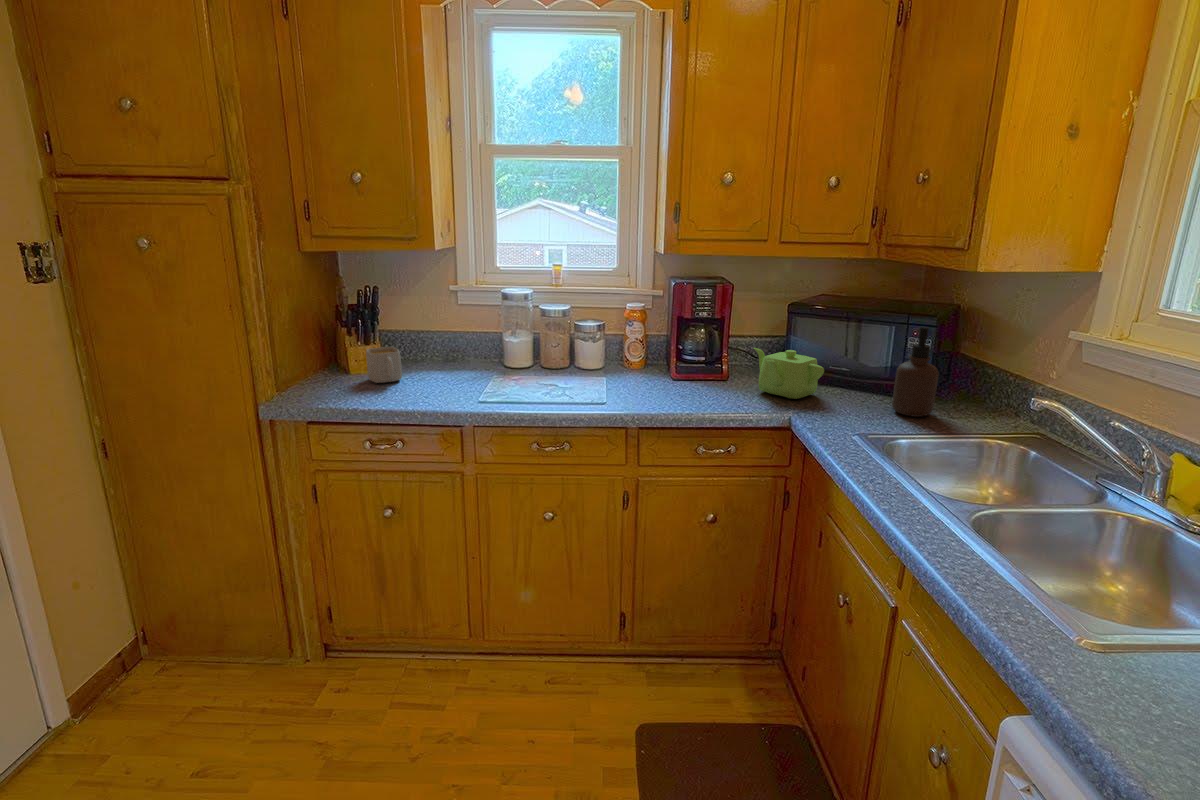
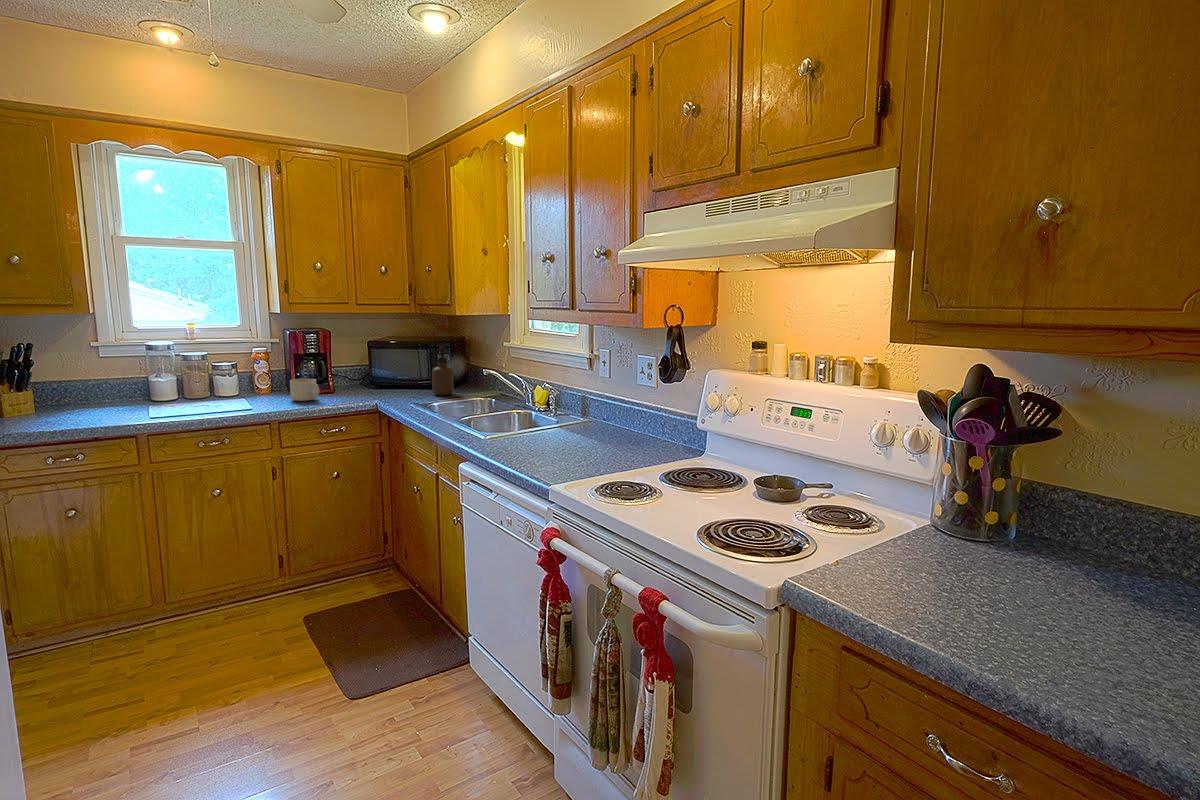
mug: present [366,347,402,383] -> present [290,378,319,401]
teapot: present [754,348,824,399] -> none [348,368,393,396]

